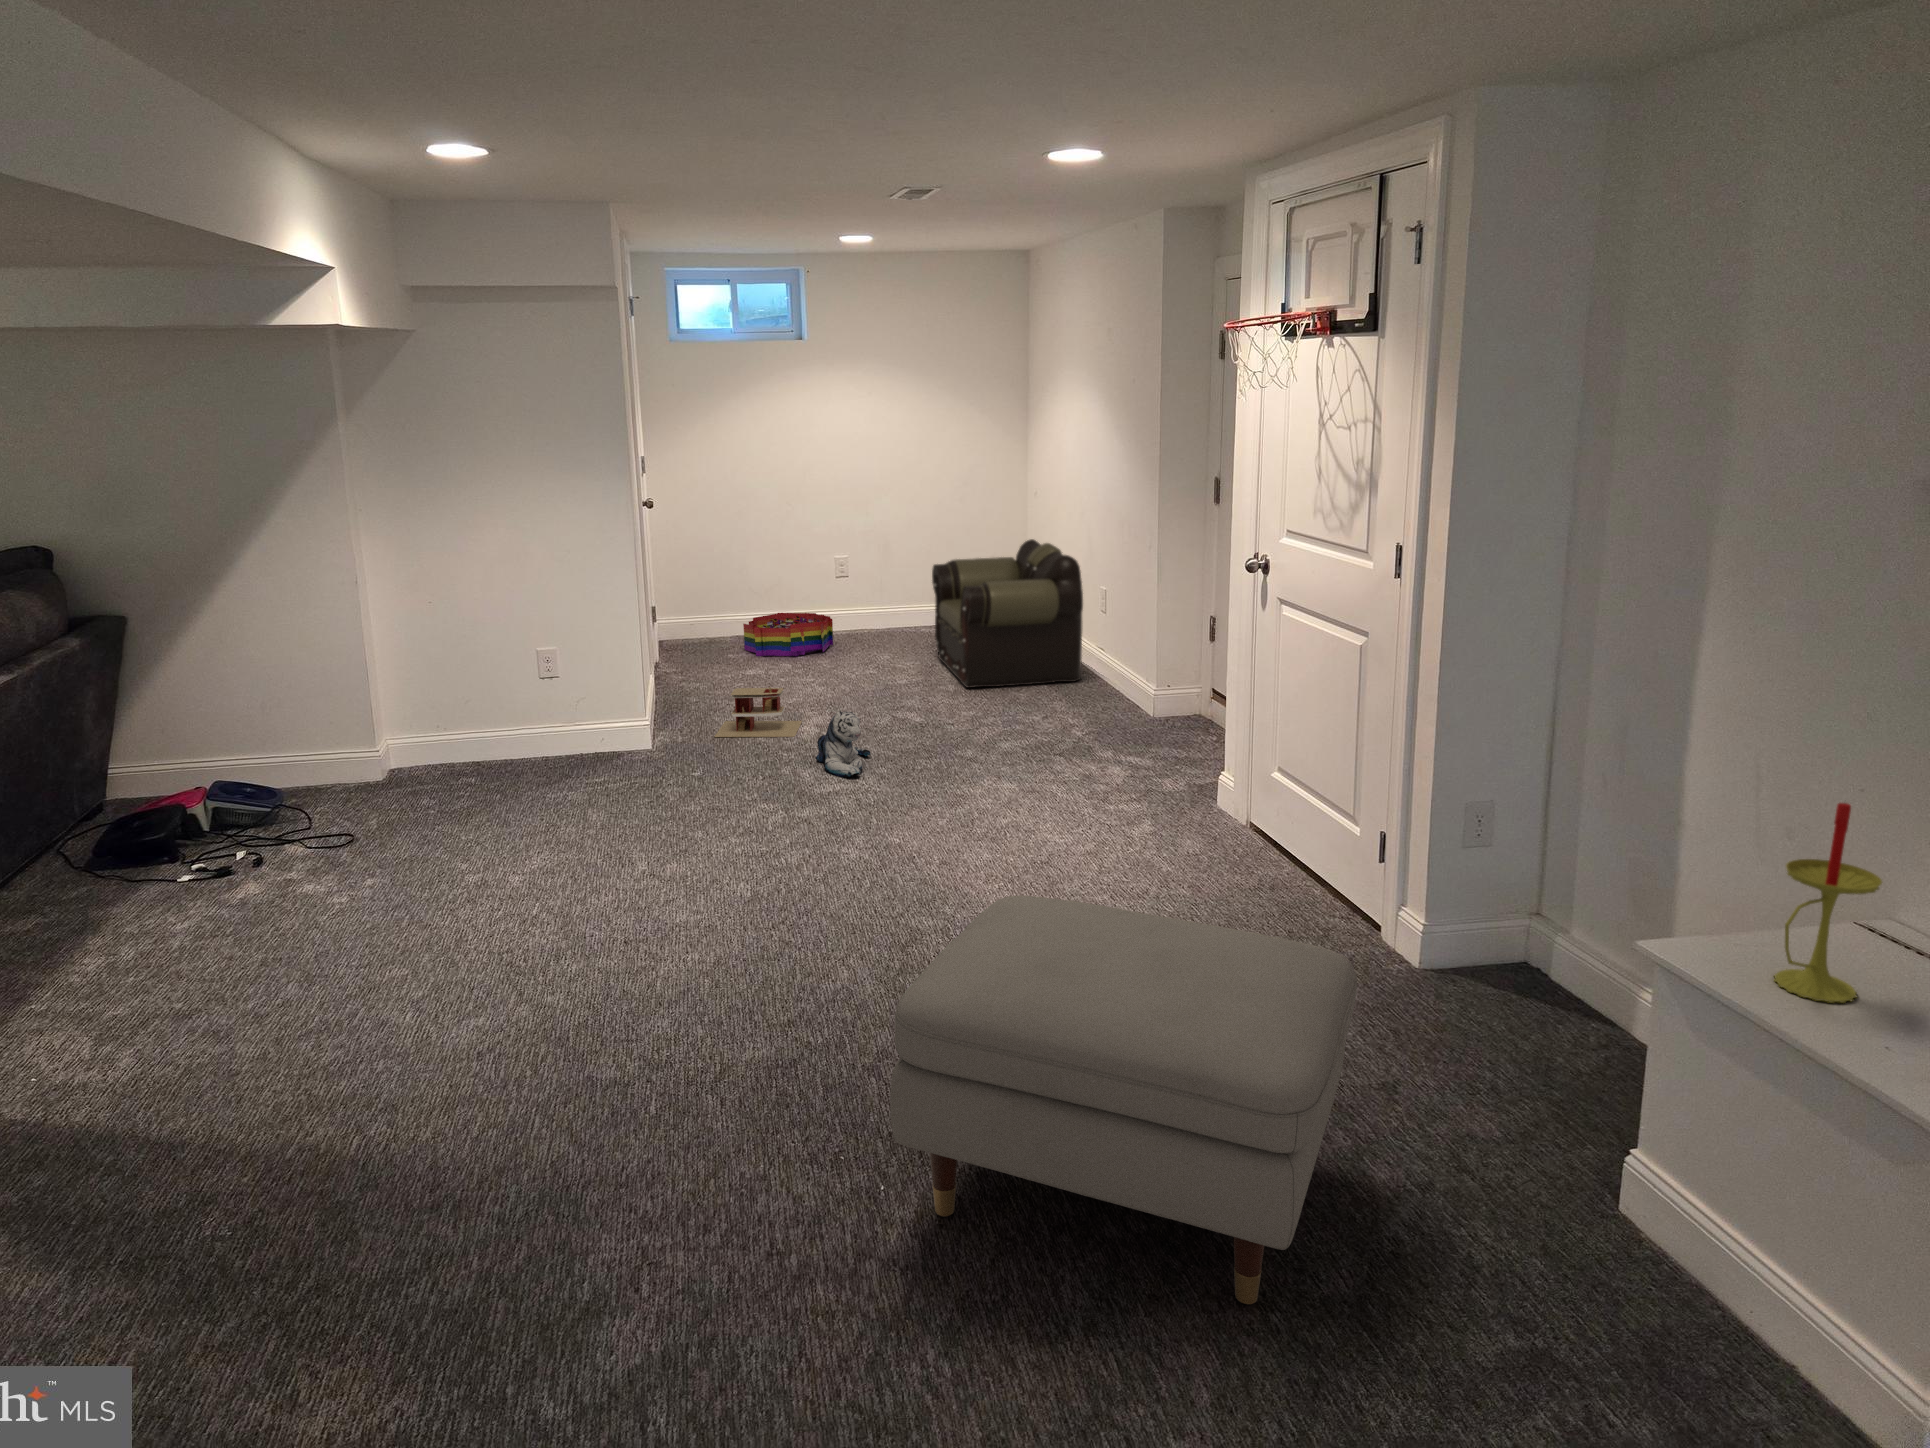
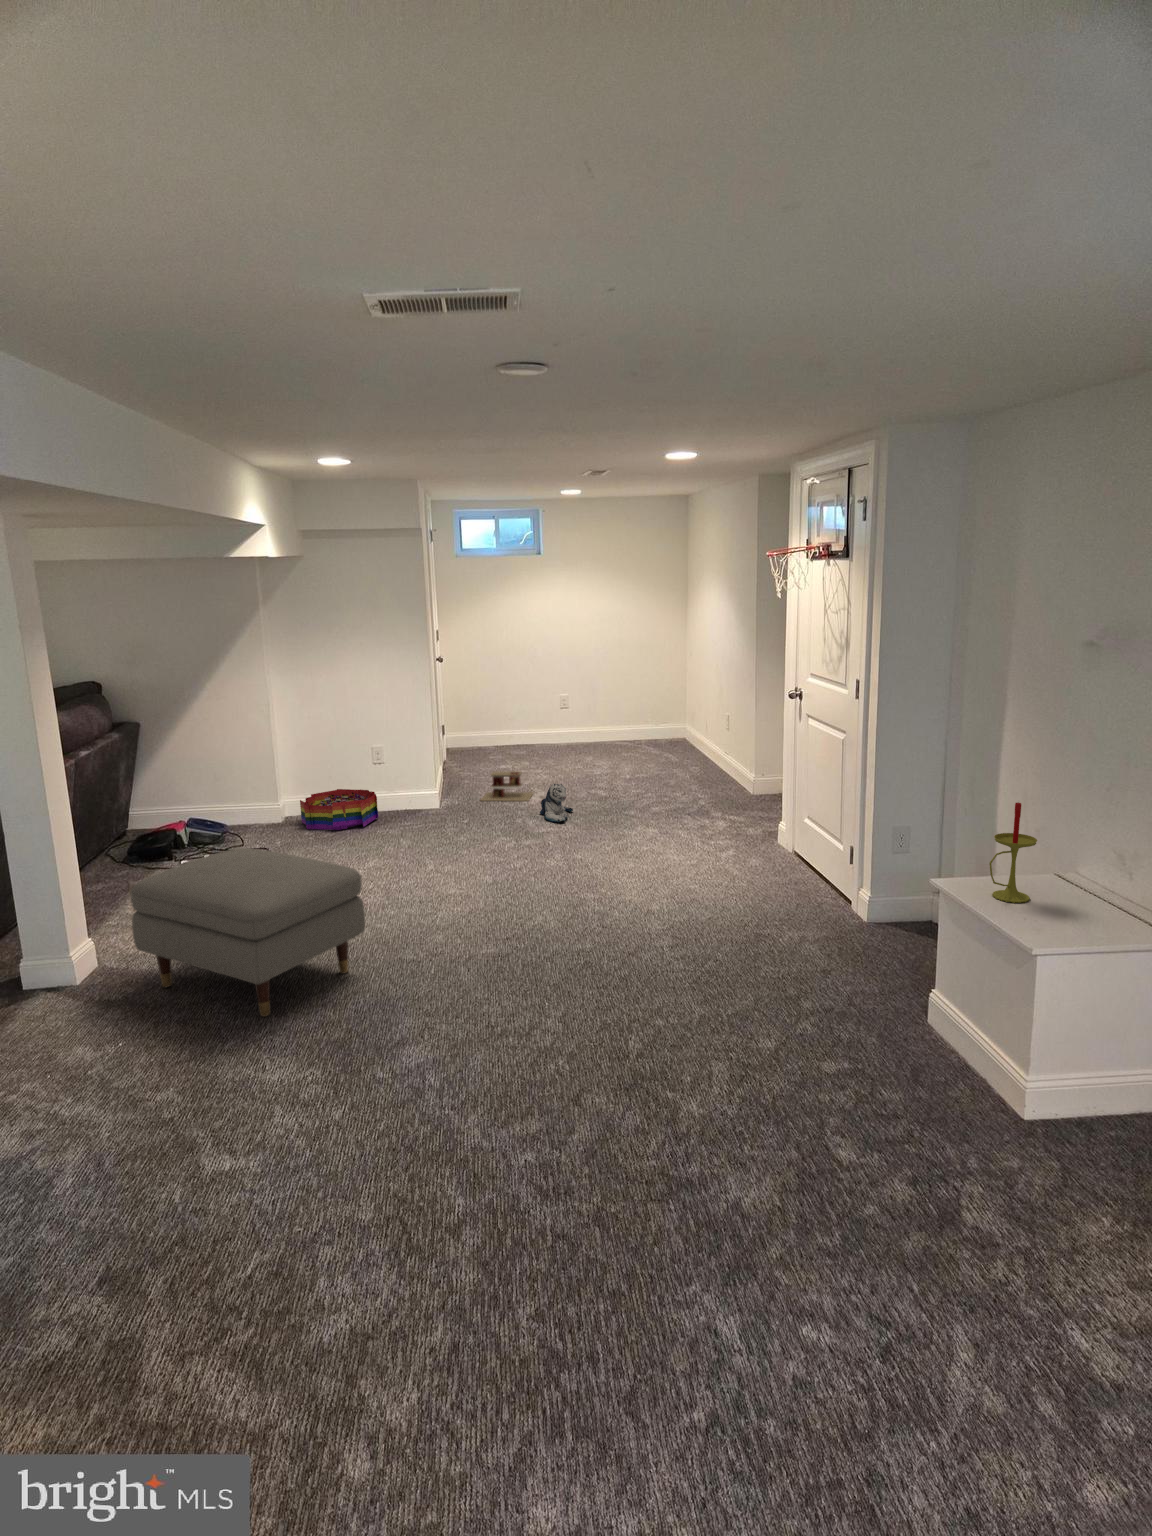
armchair: present [932,539,1083,688] -> none [621,682,713,775]
storage bin: present [743,613,833,656] -> present [300,789,378,830]
ottoman: present [890,895,1357,1304] -> present [131,848,365,1017]

